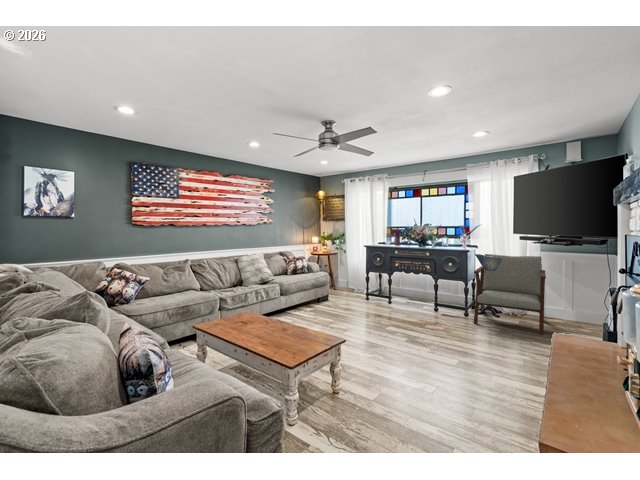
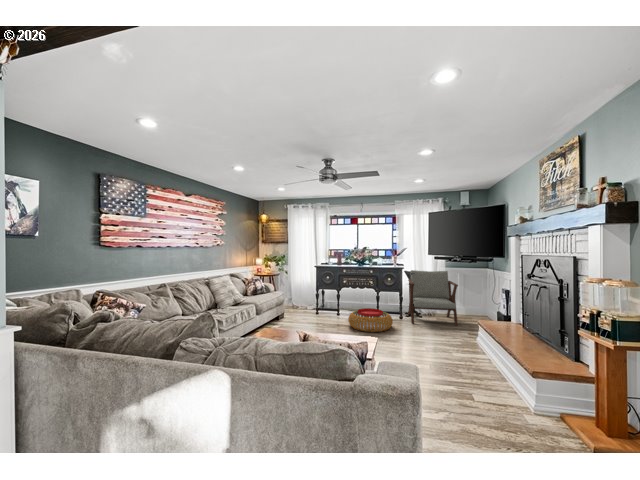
pouf: none [385,299,441,329] -> present [348,308,393,332]

